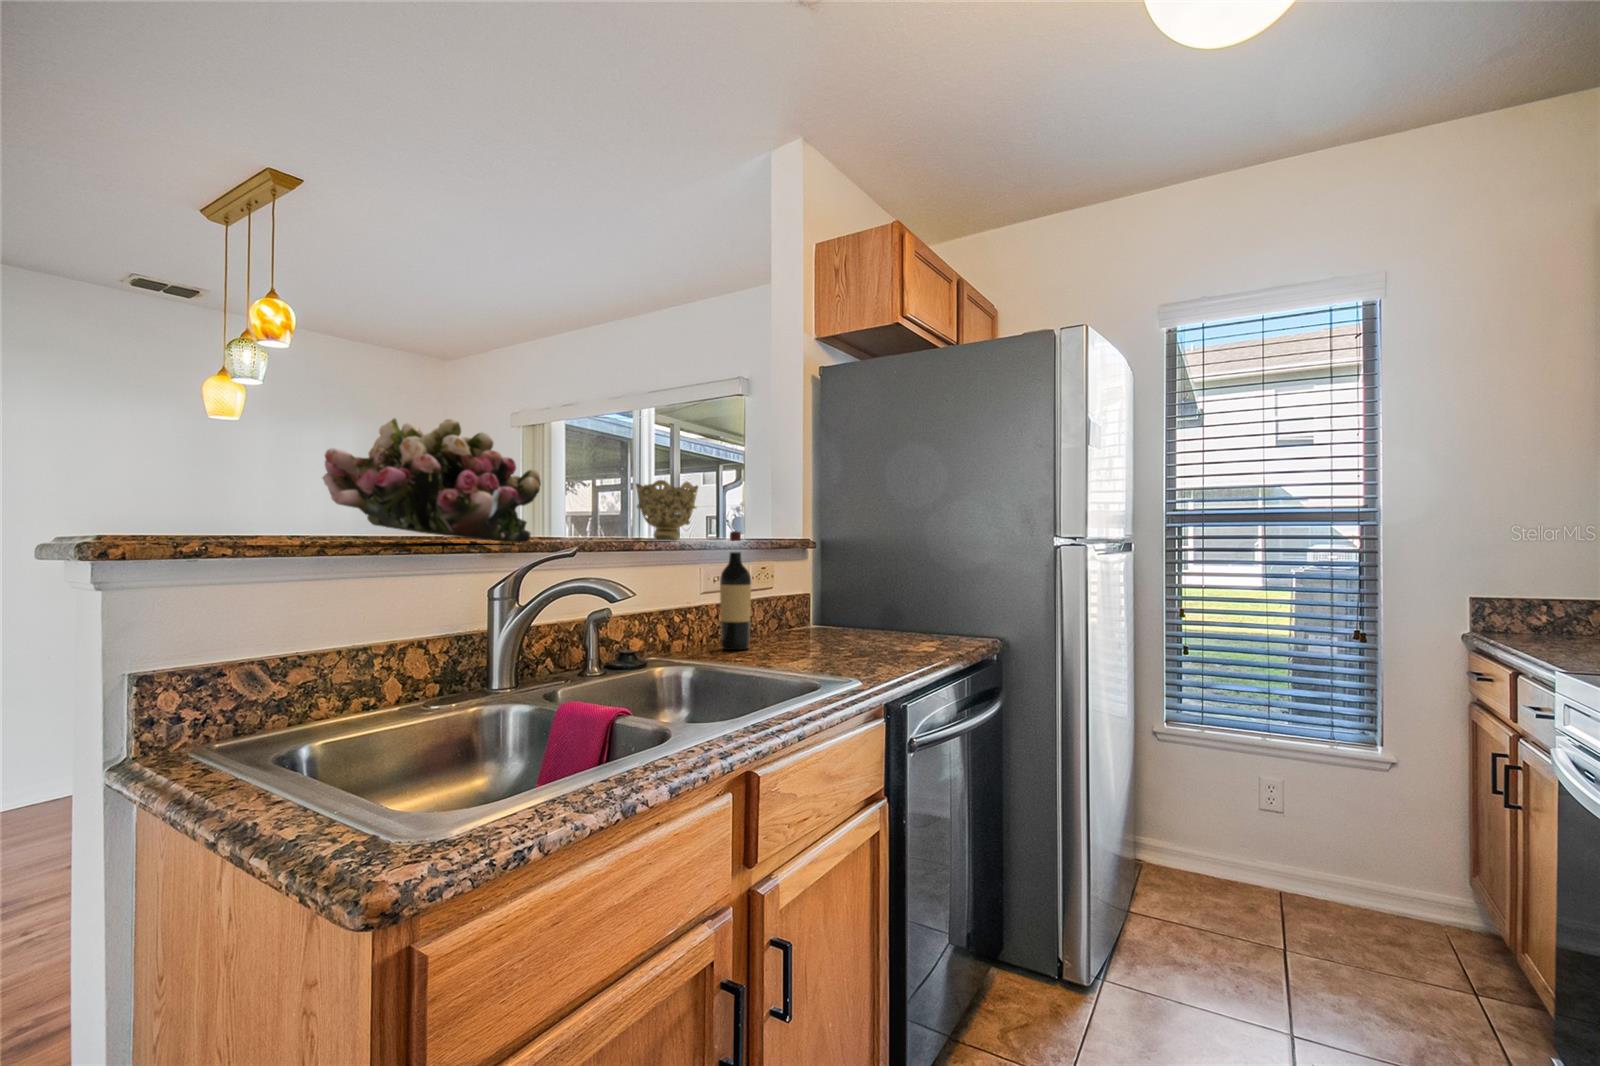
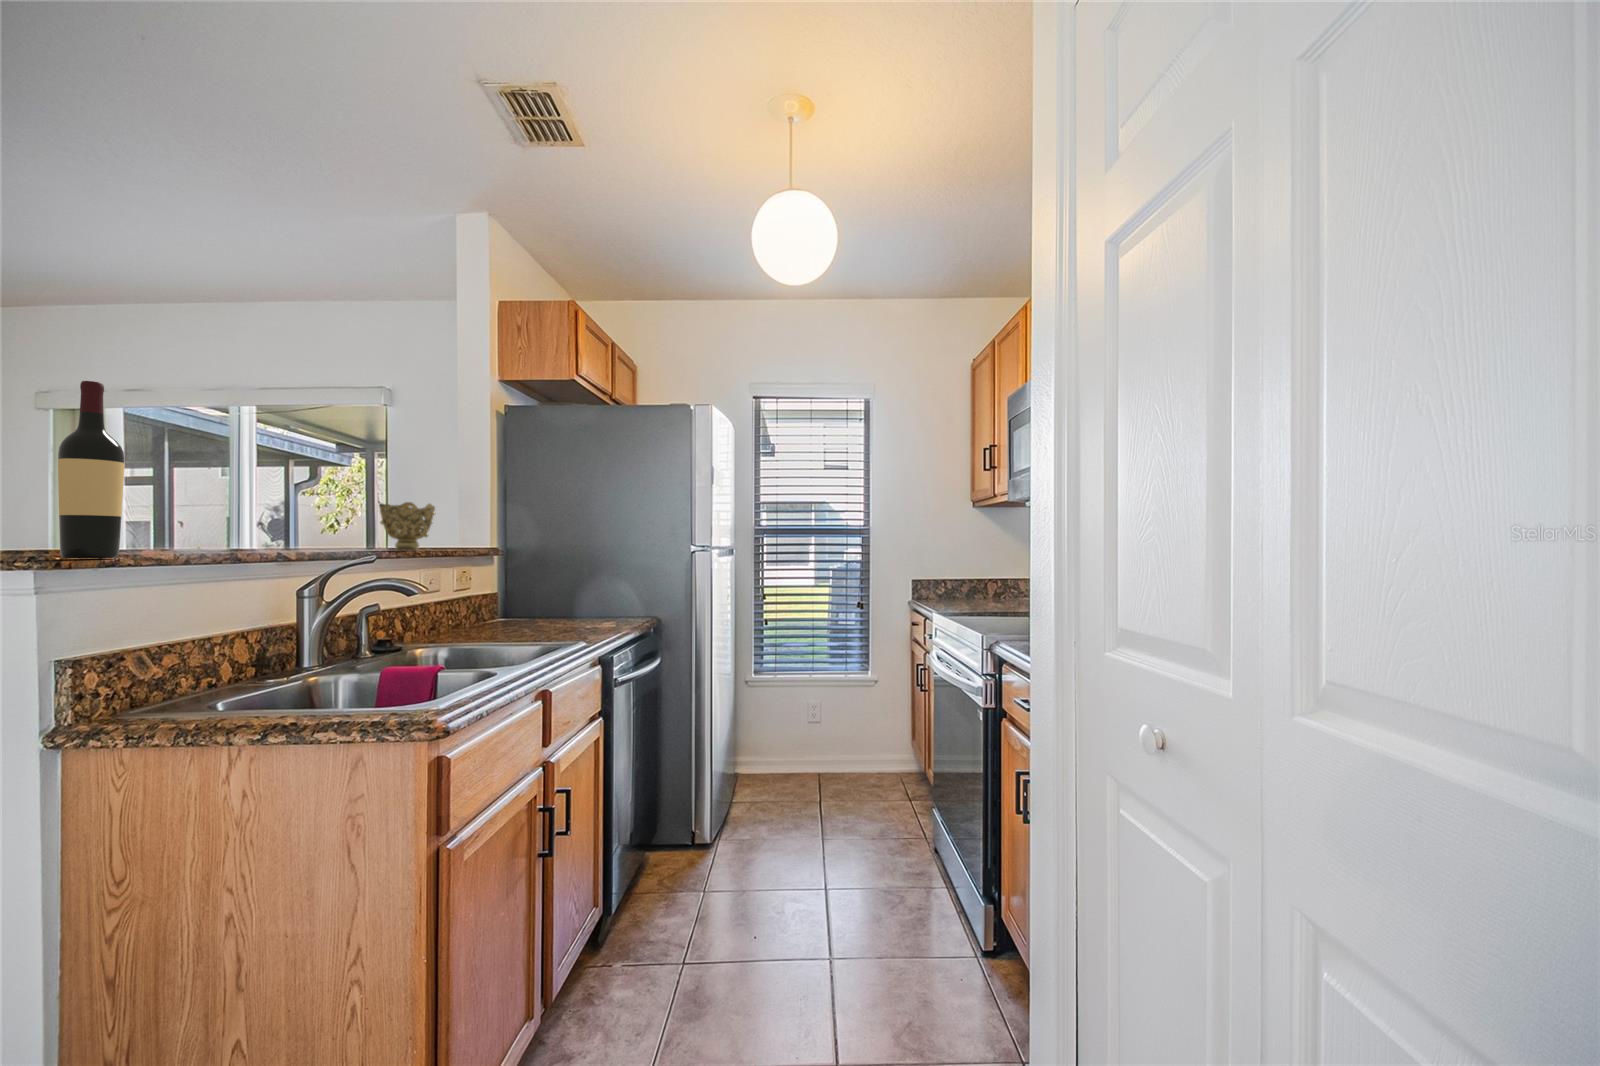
flower arrangement: present [323,418,541,543] -> none [147,455,346,553]
wine bottle: present [720,531,751,650] -> present [58,381,125,558]

